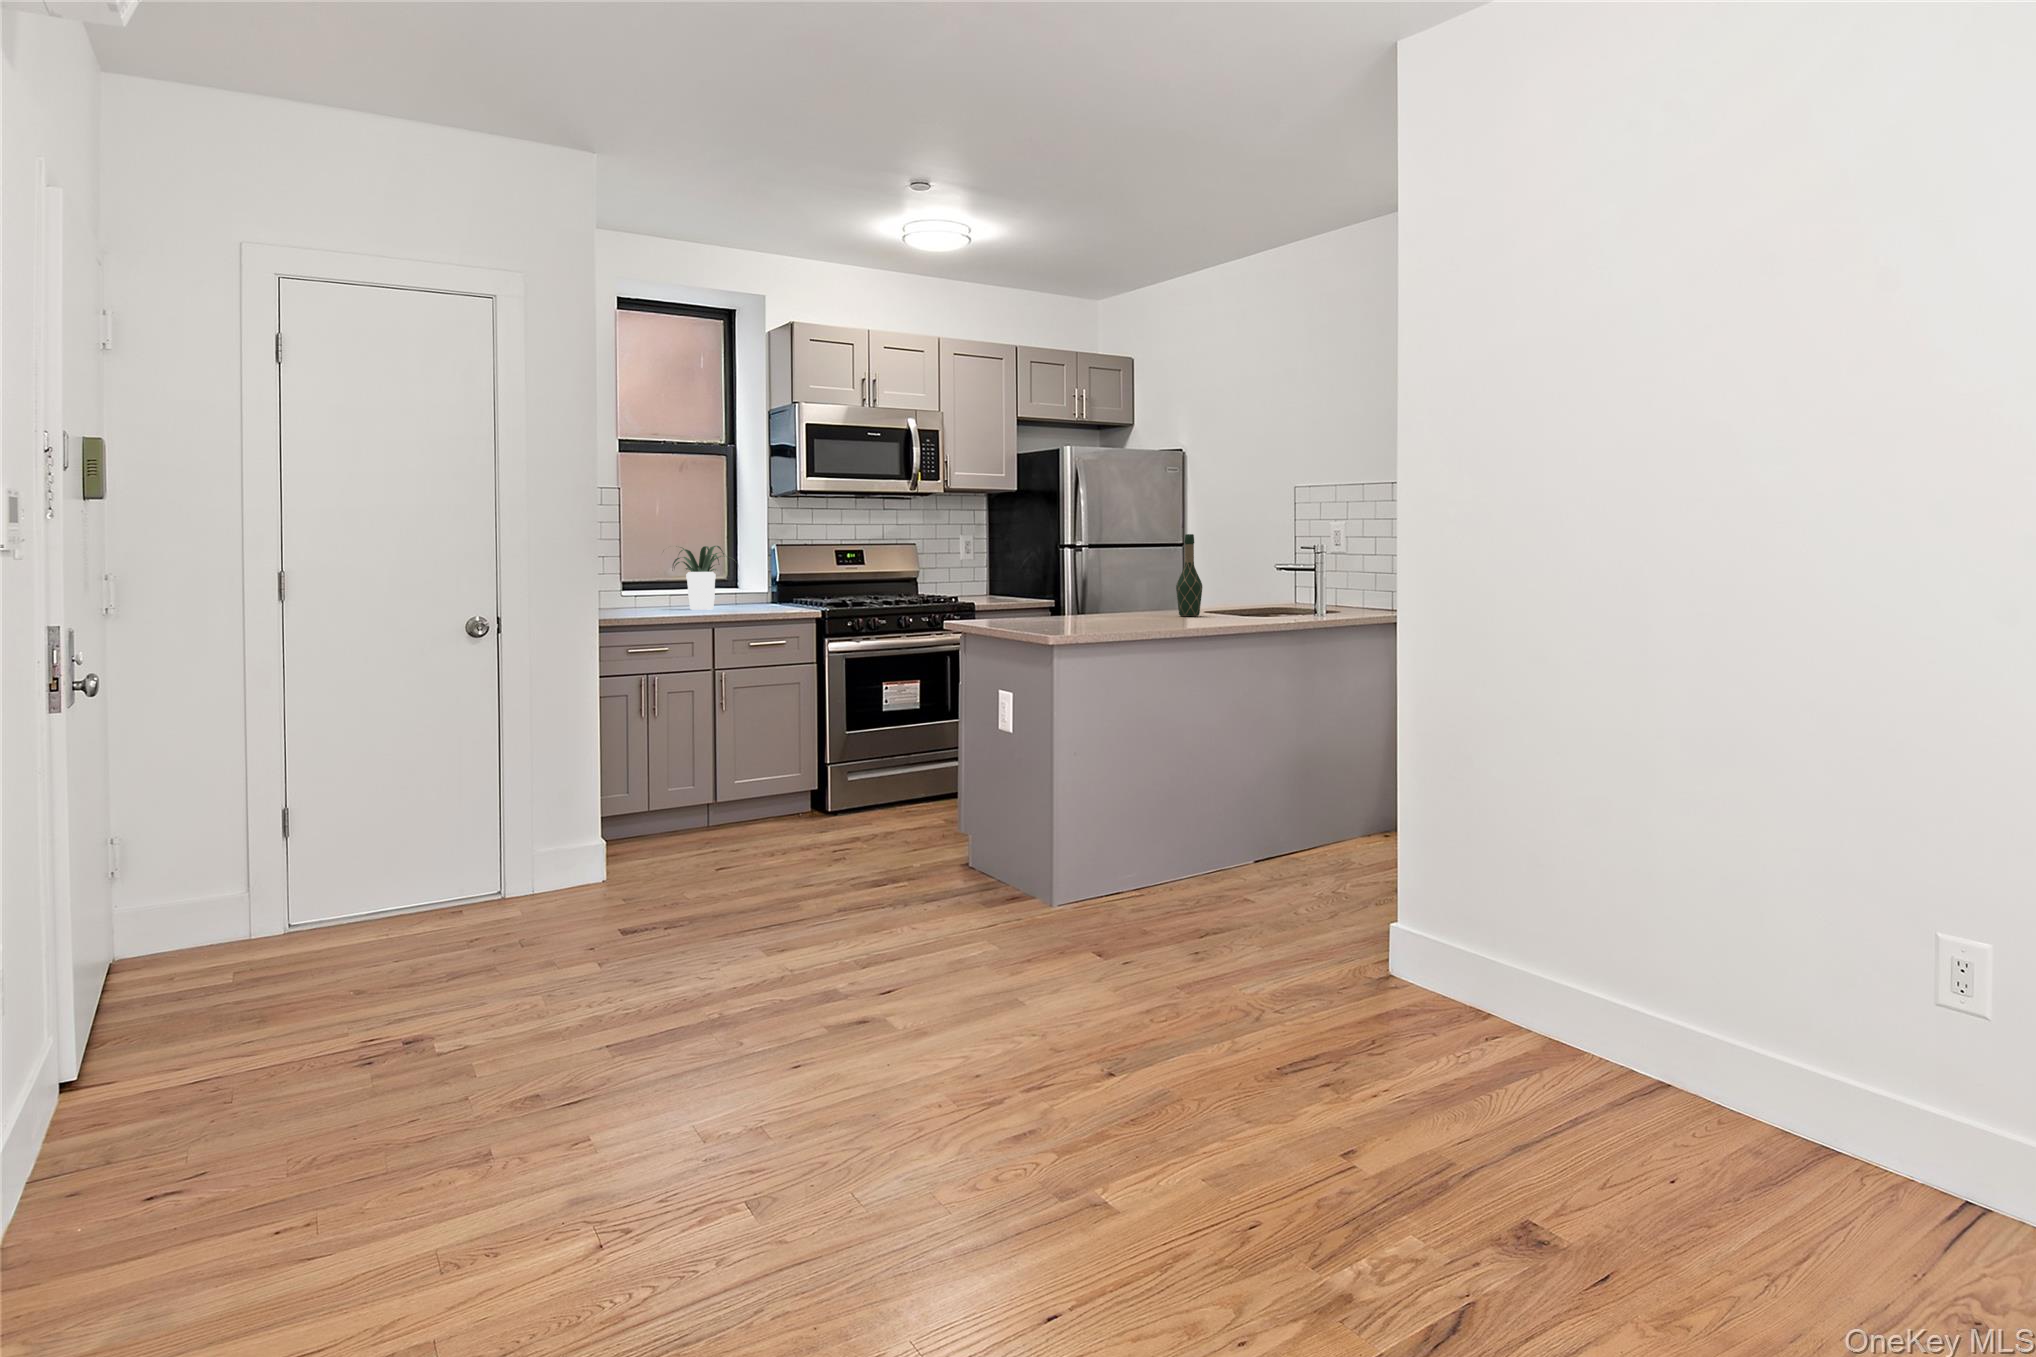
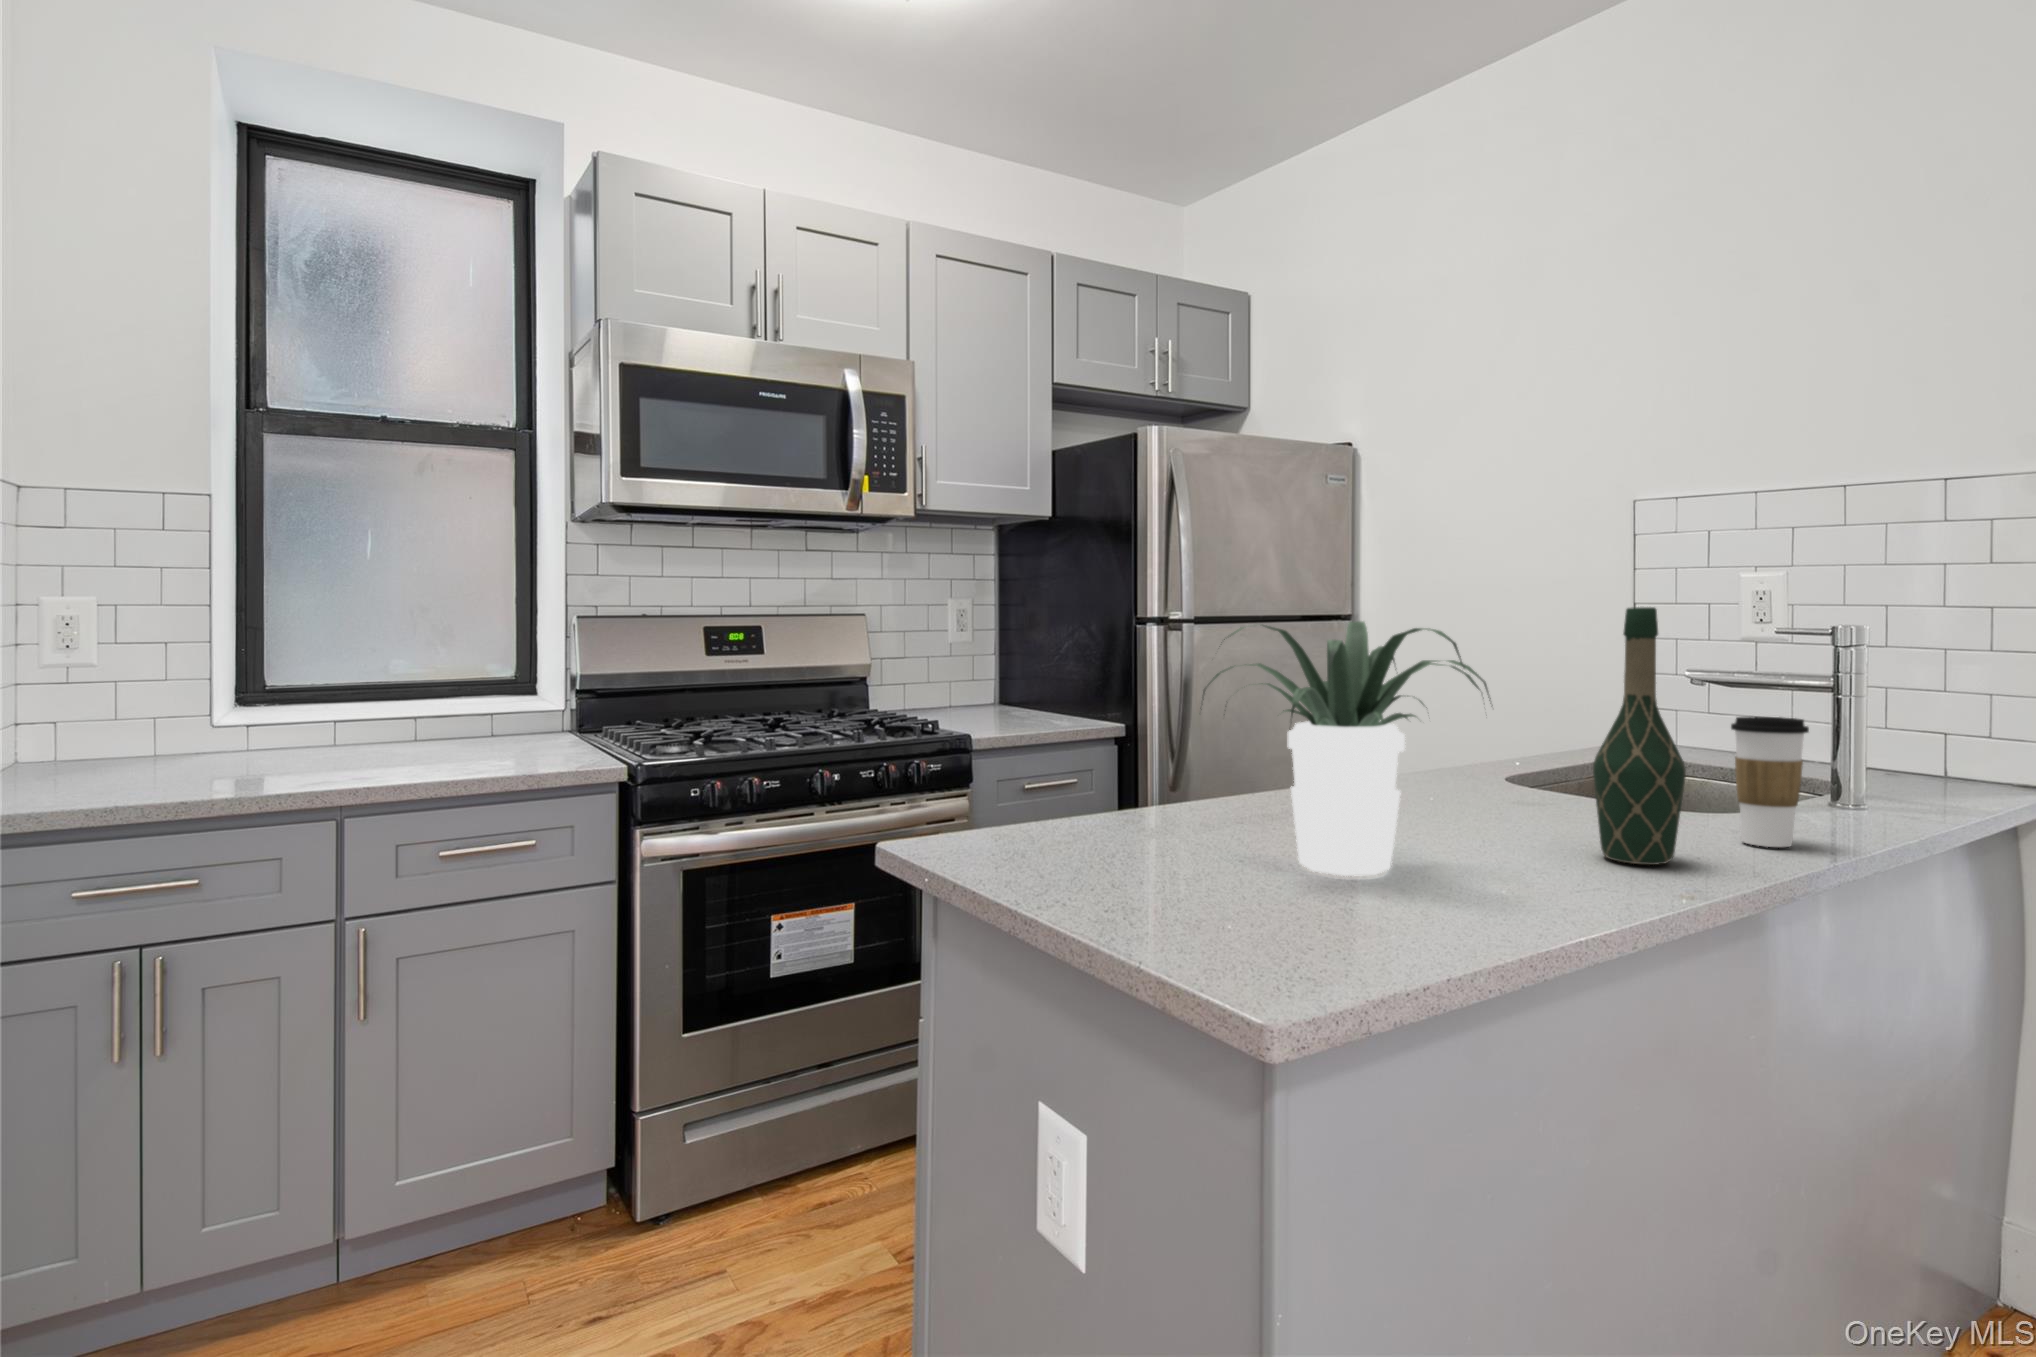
potted plant: present [673,546,725,610] -> present [1203,621,1491,876]
coffee cup: none [1232,572,1254,615] -> present [1731,716,1809,847]

